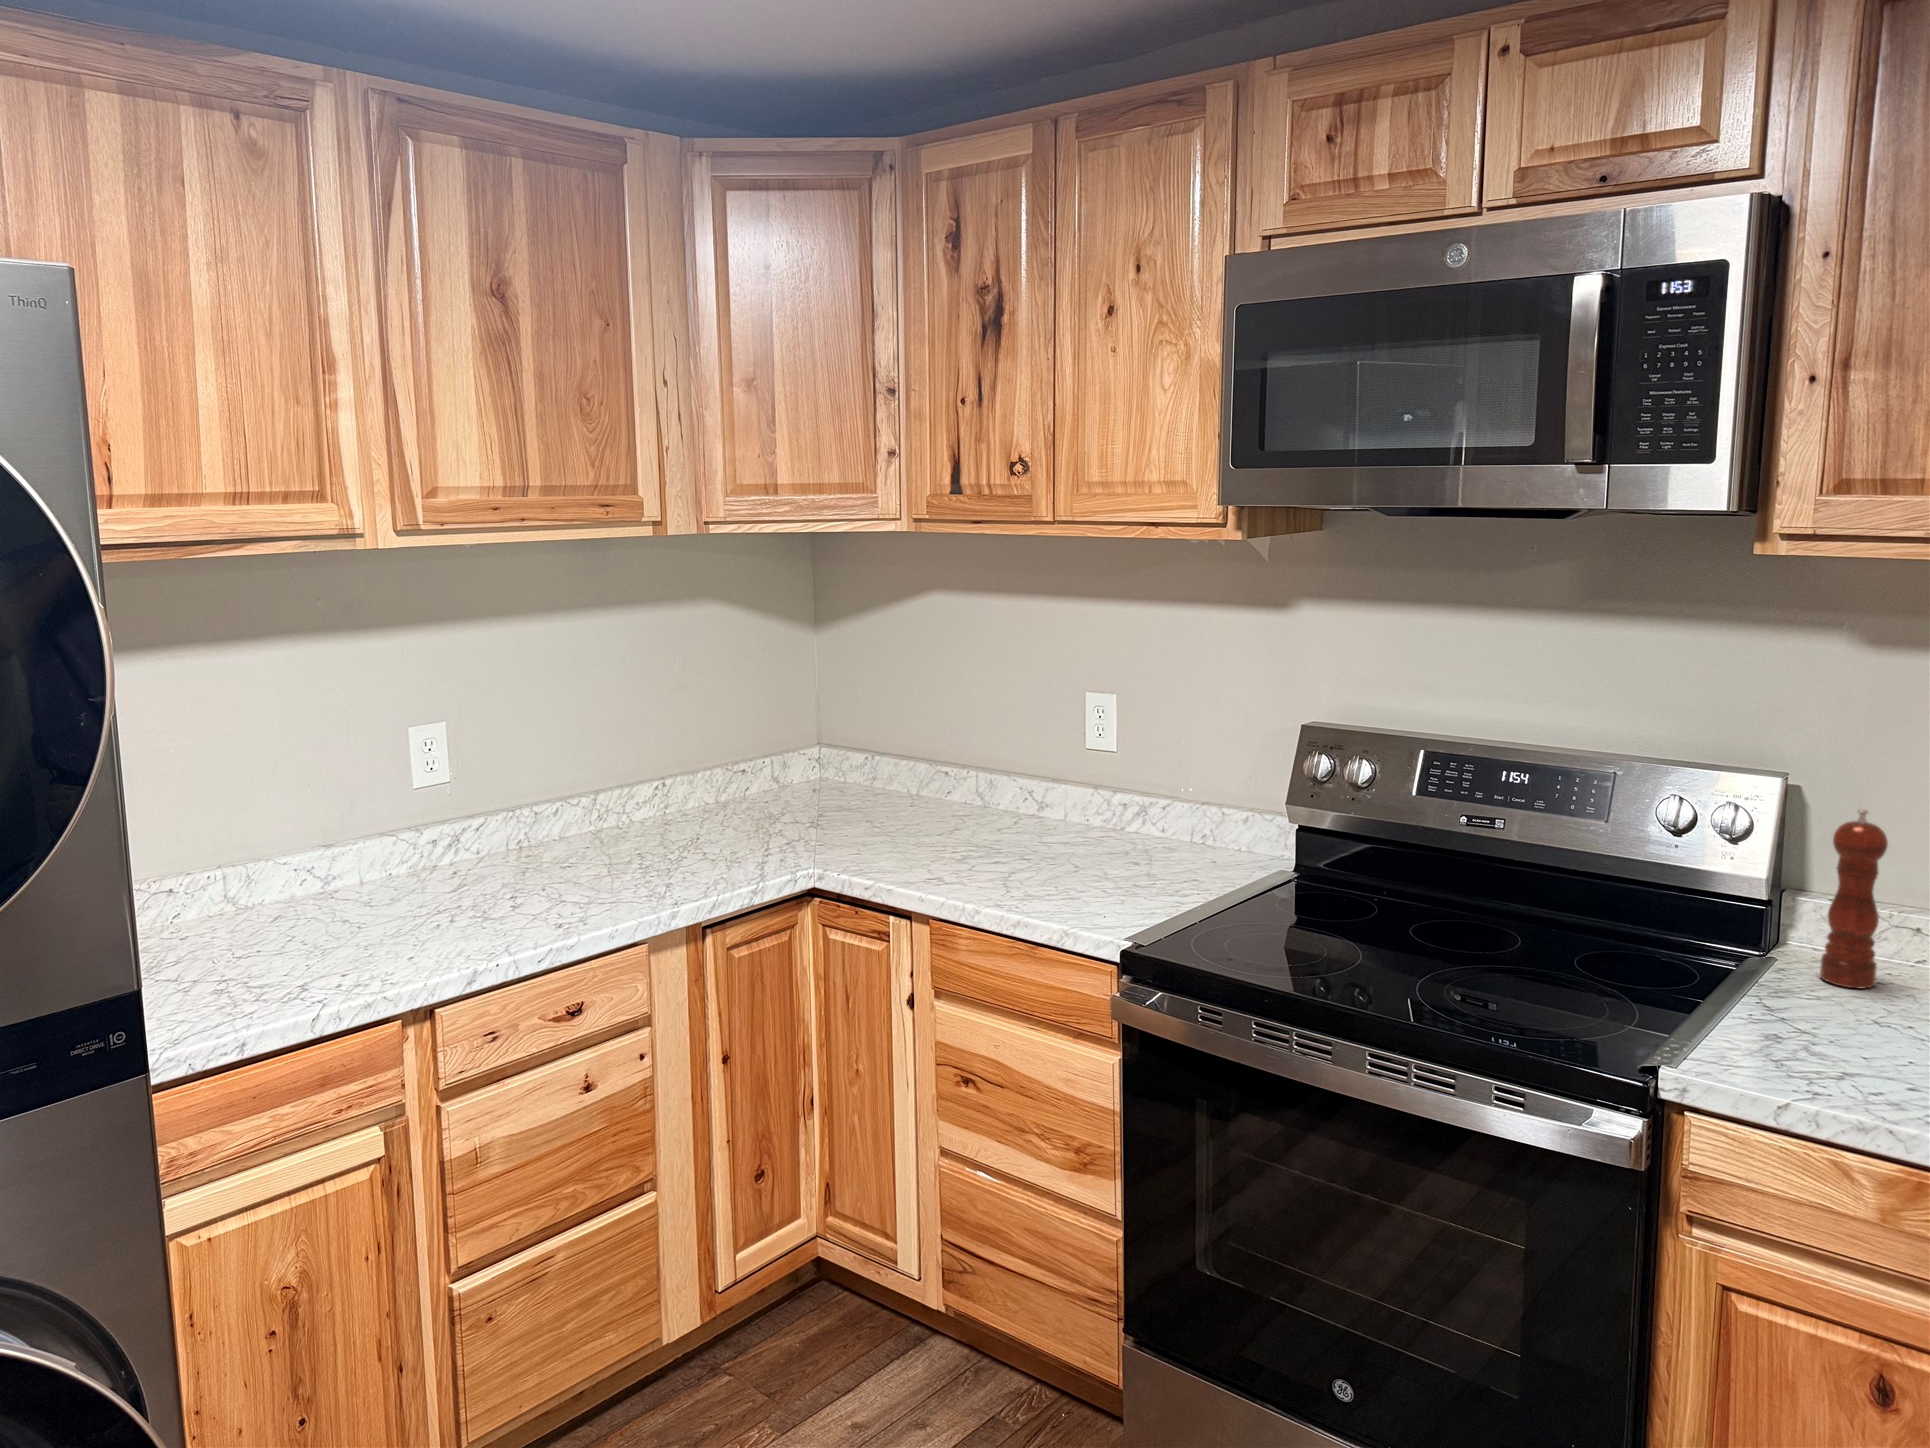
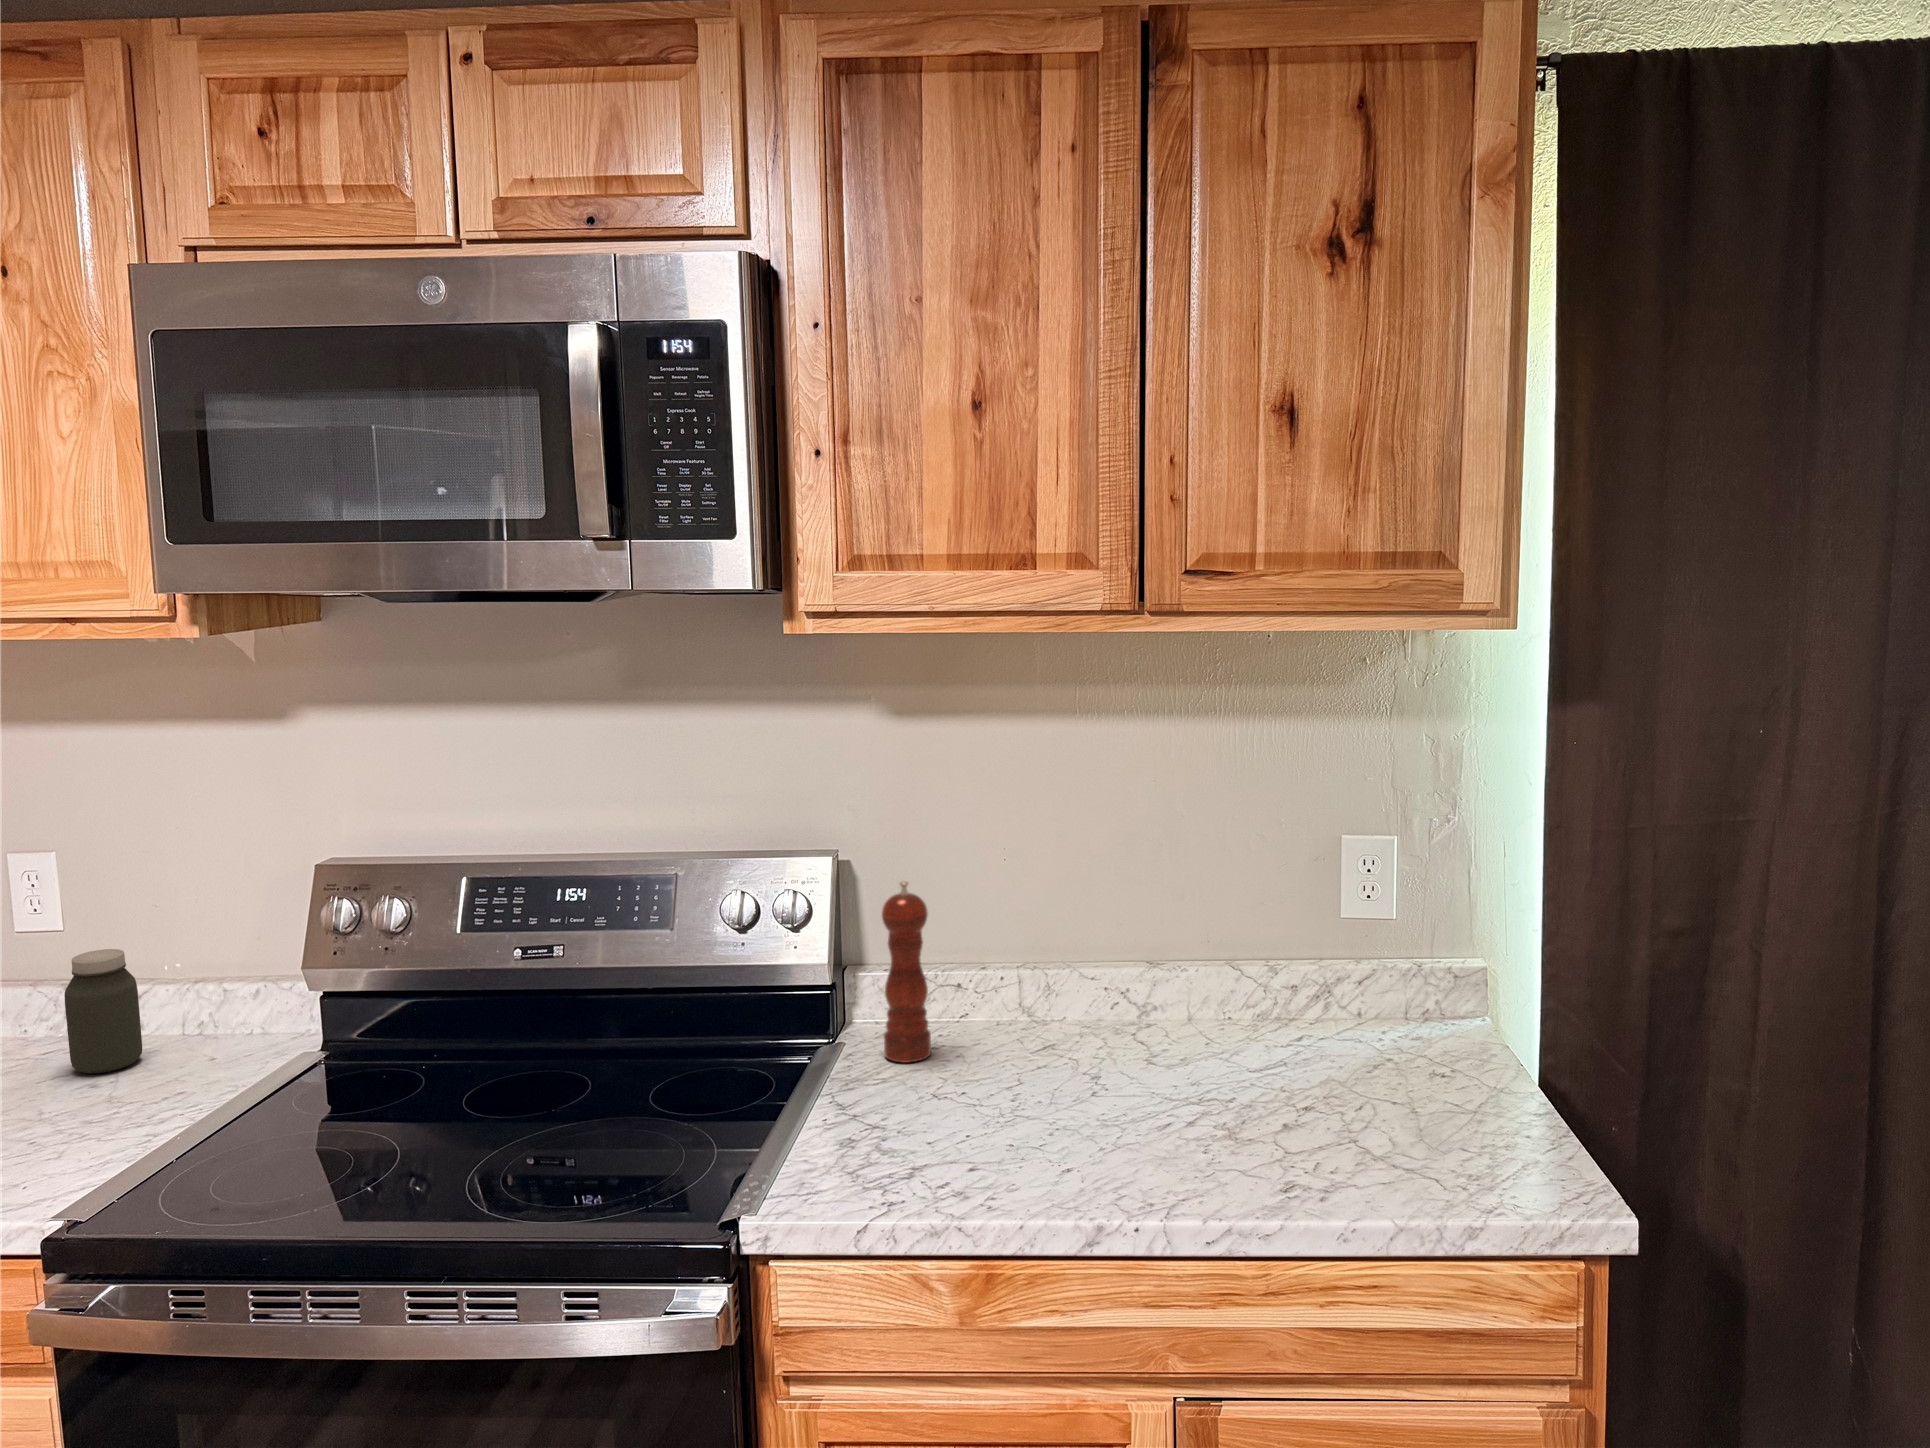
jar: none [1122,769,1169,858] -> present [65,949,142,1073]

